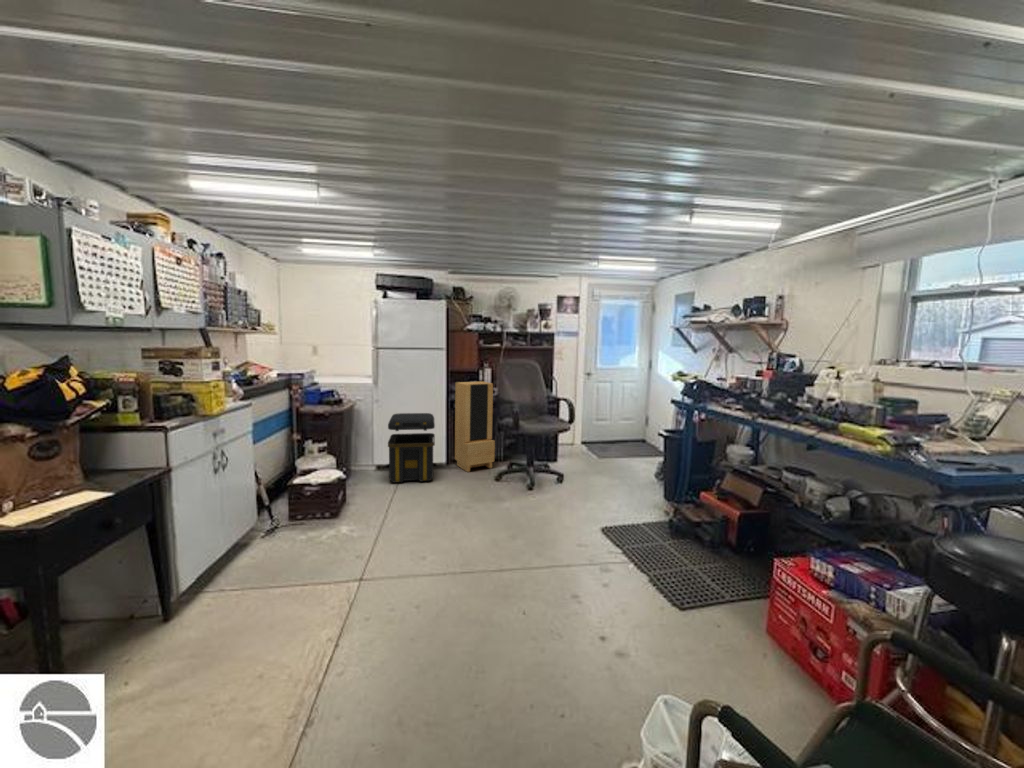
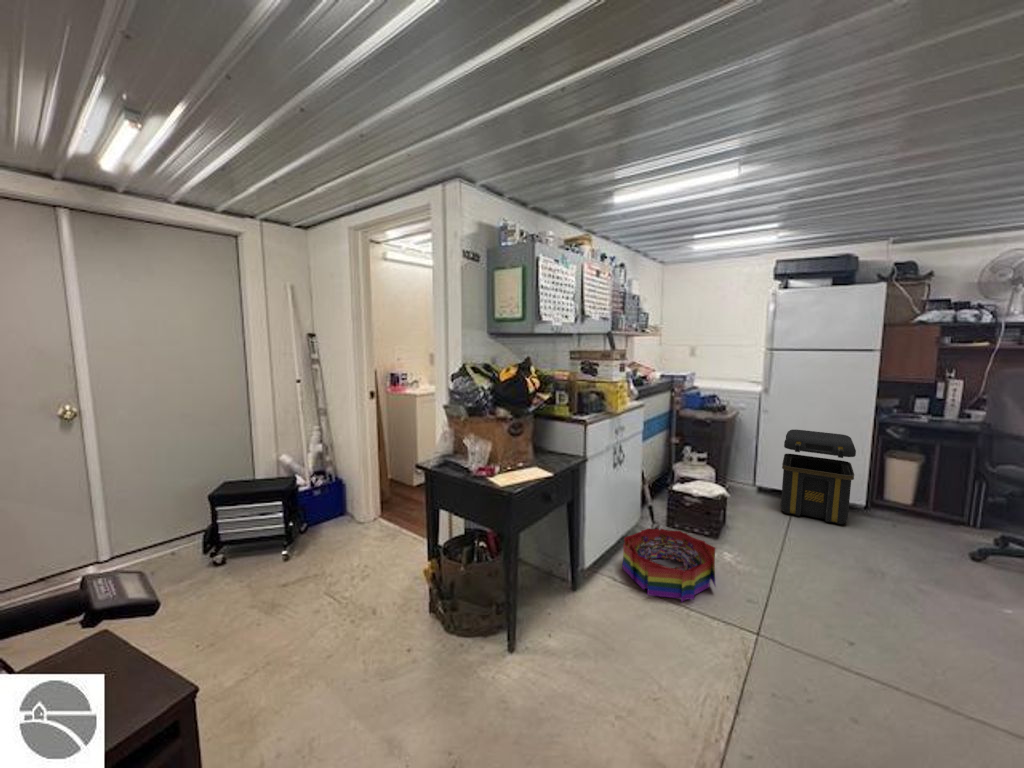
storage cabinet: present [455,382,495,472] -> none [881,397,970,531]
storage bin: none [231,520,328,591] -> present [623,529,715,602]

